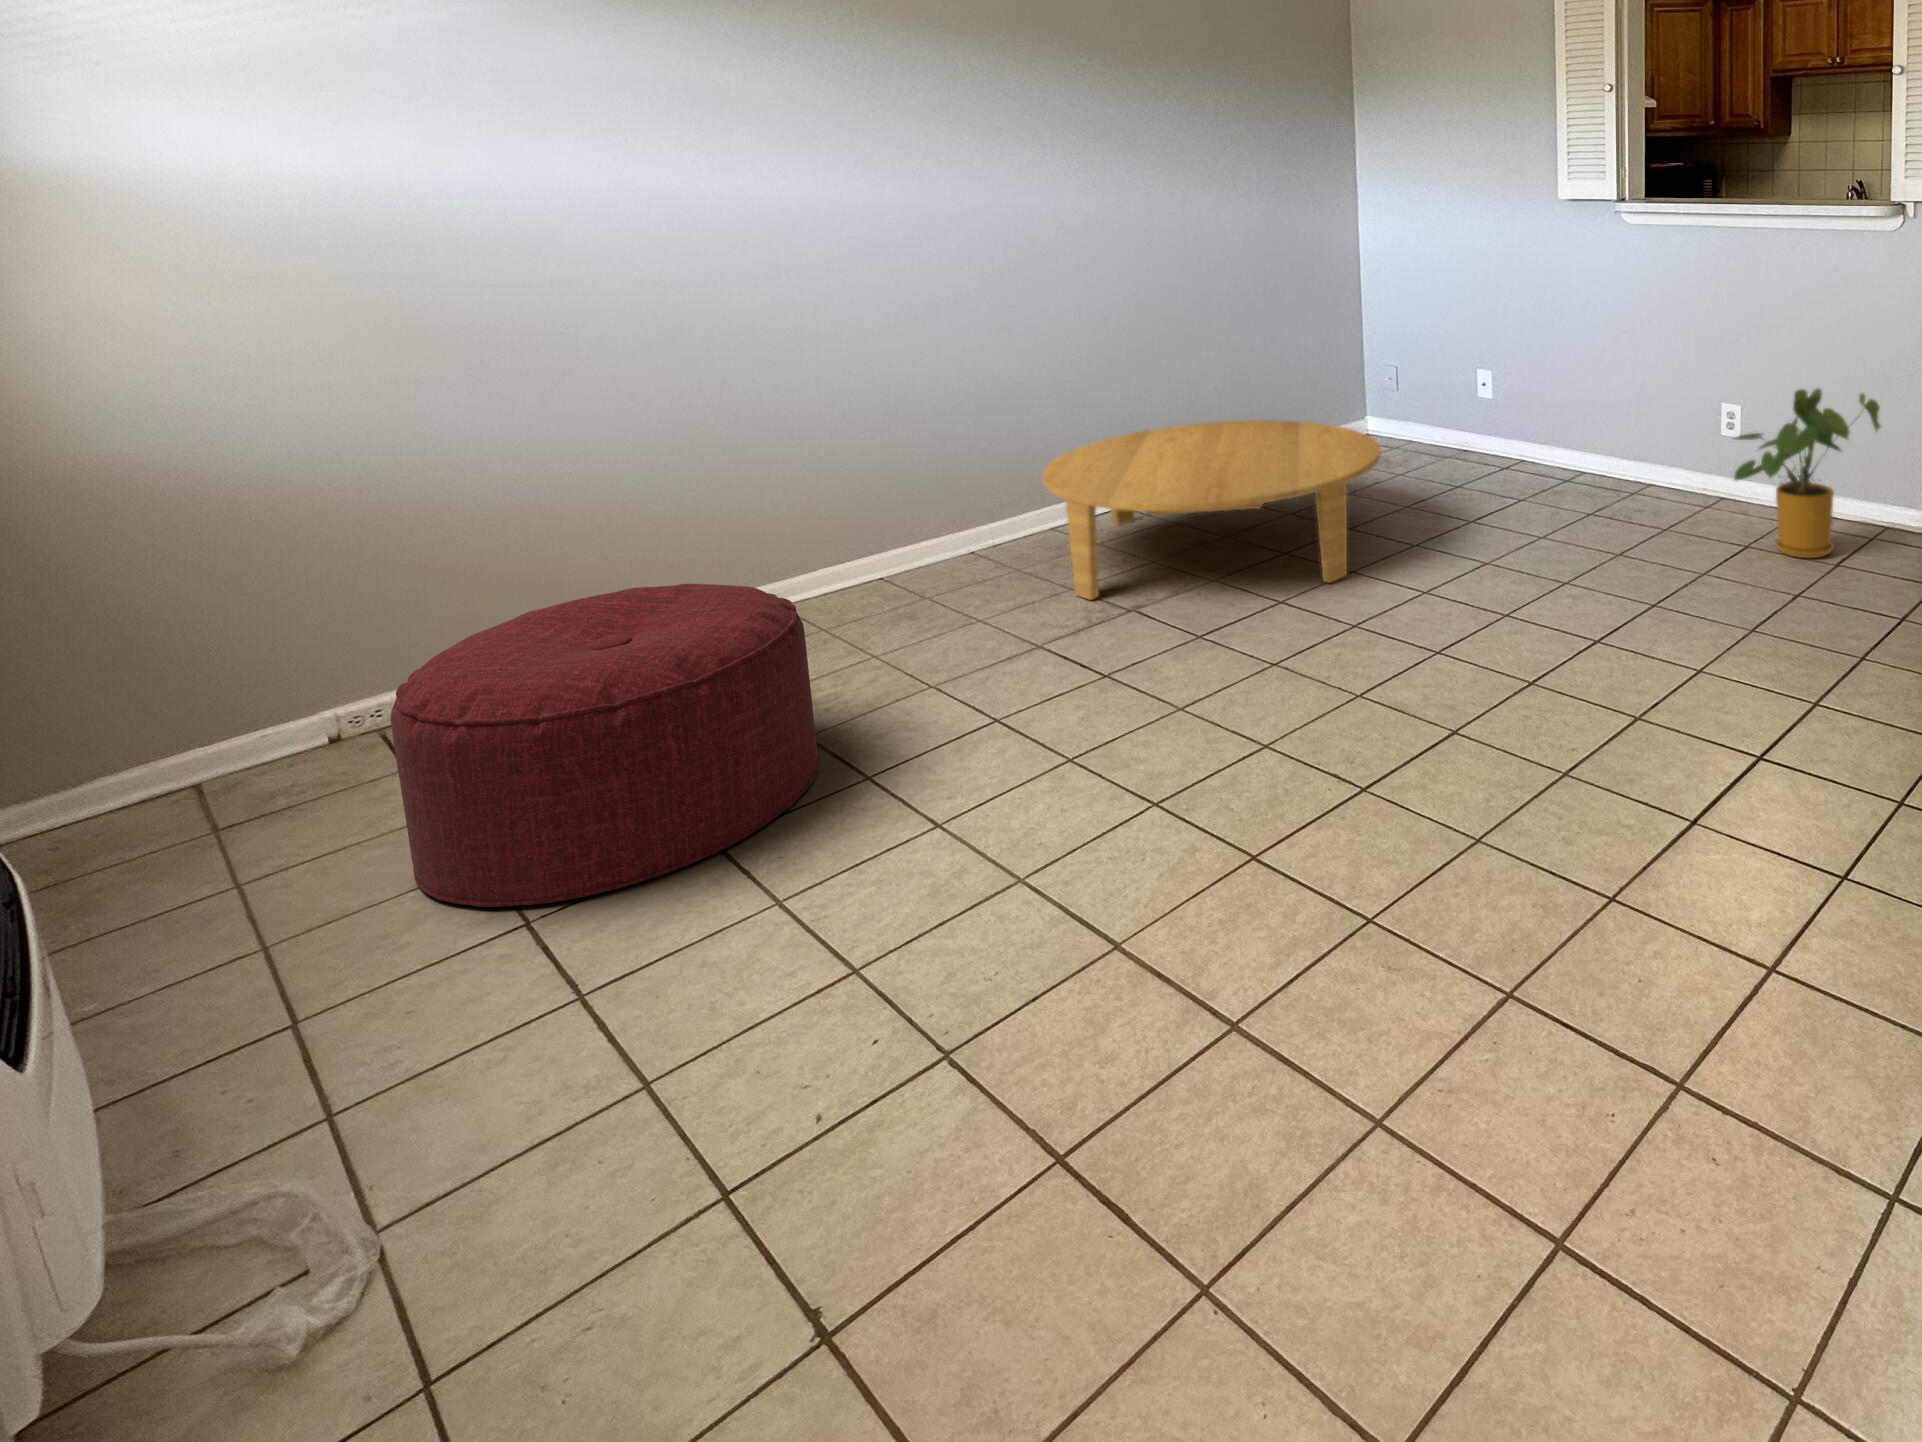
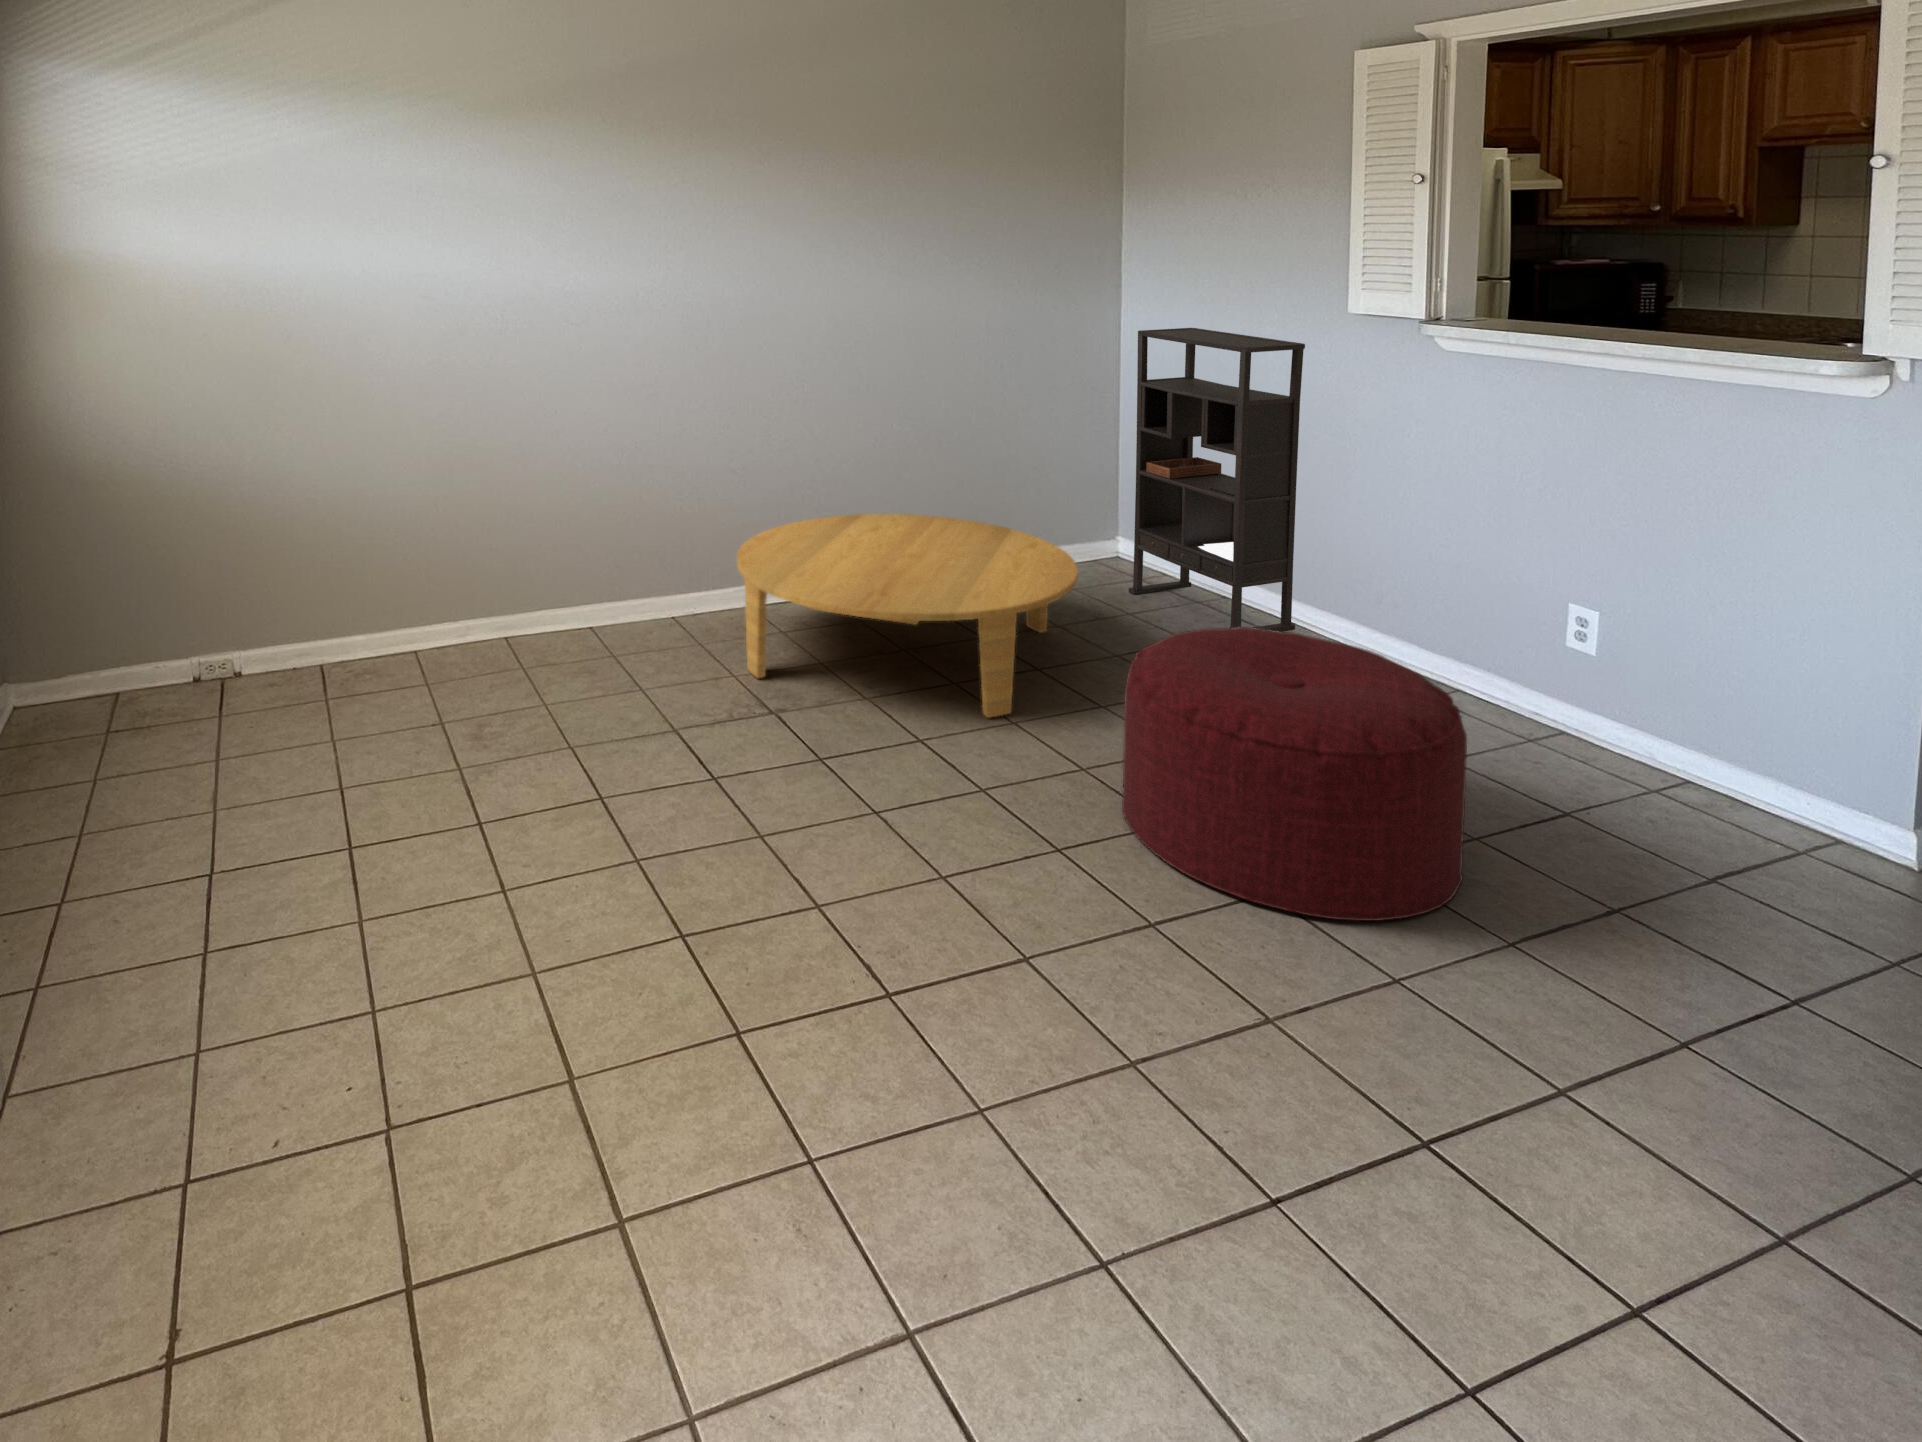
bookshelf: none [1387,225,1530,488] -> present [1128,328,1305,632]
house plant: present [1734,388,1880,558] -> none [1540,605,1829,853]
ottoman: present [390,584,819,907] -> present [1122,627,1467,921]

